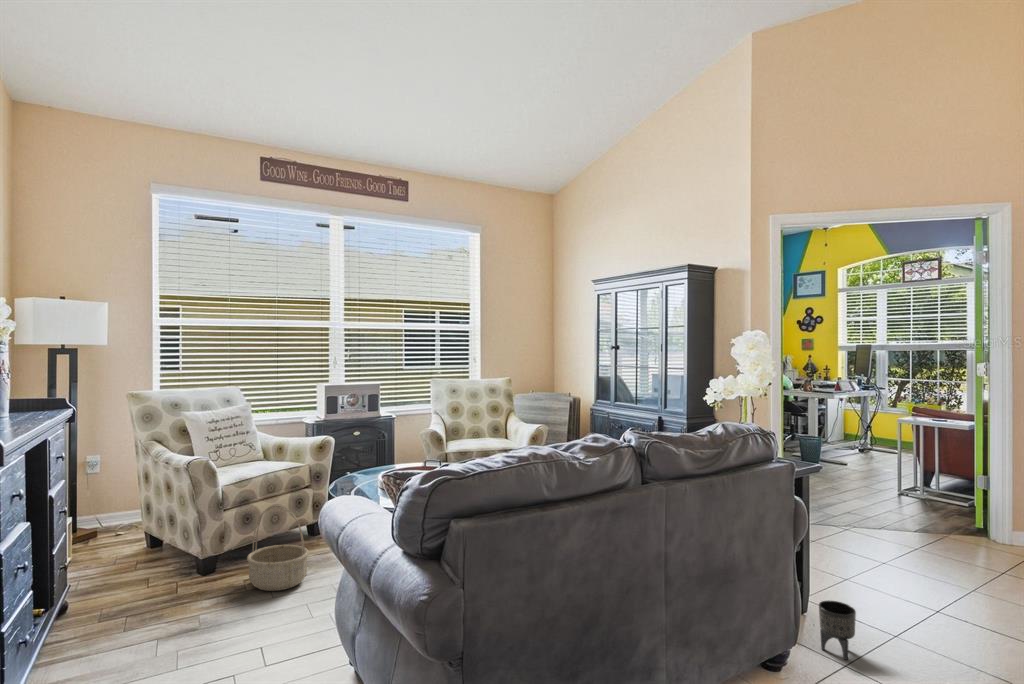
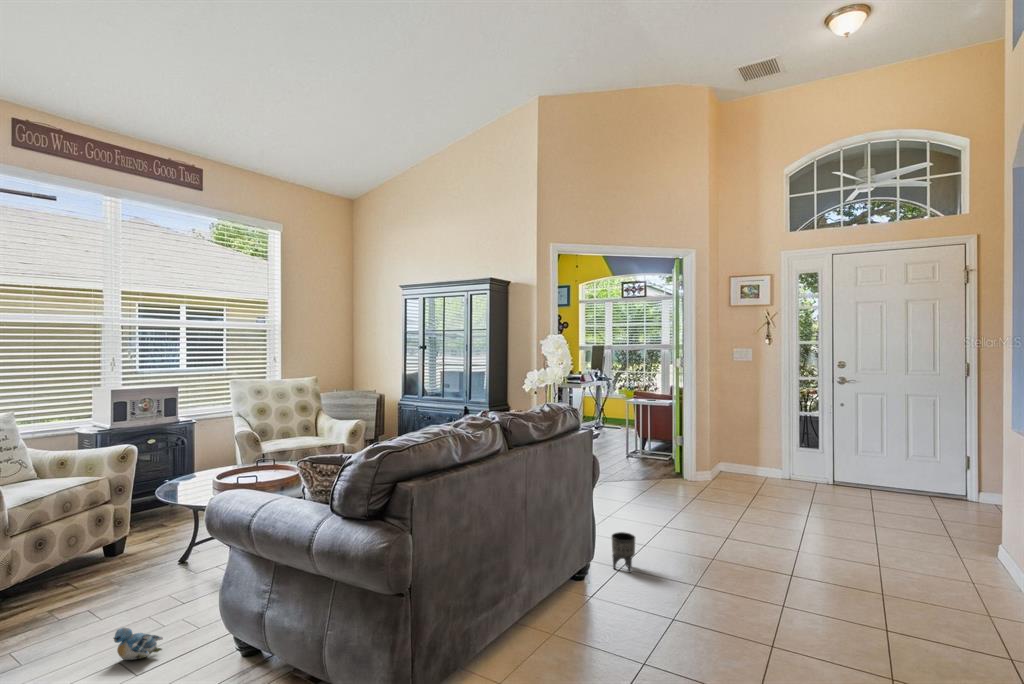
basket: present [247,506,309,591] -> none [47,524,131,622]
plush toy: none [274,605,313,637] -> present [113,628,163,660]

